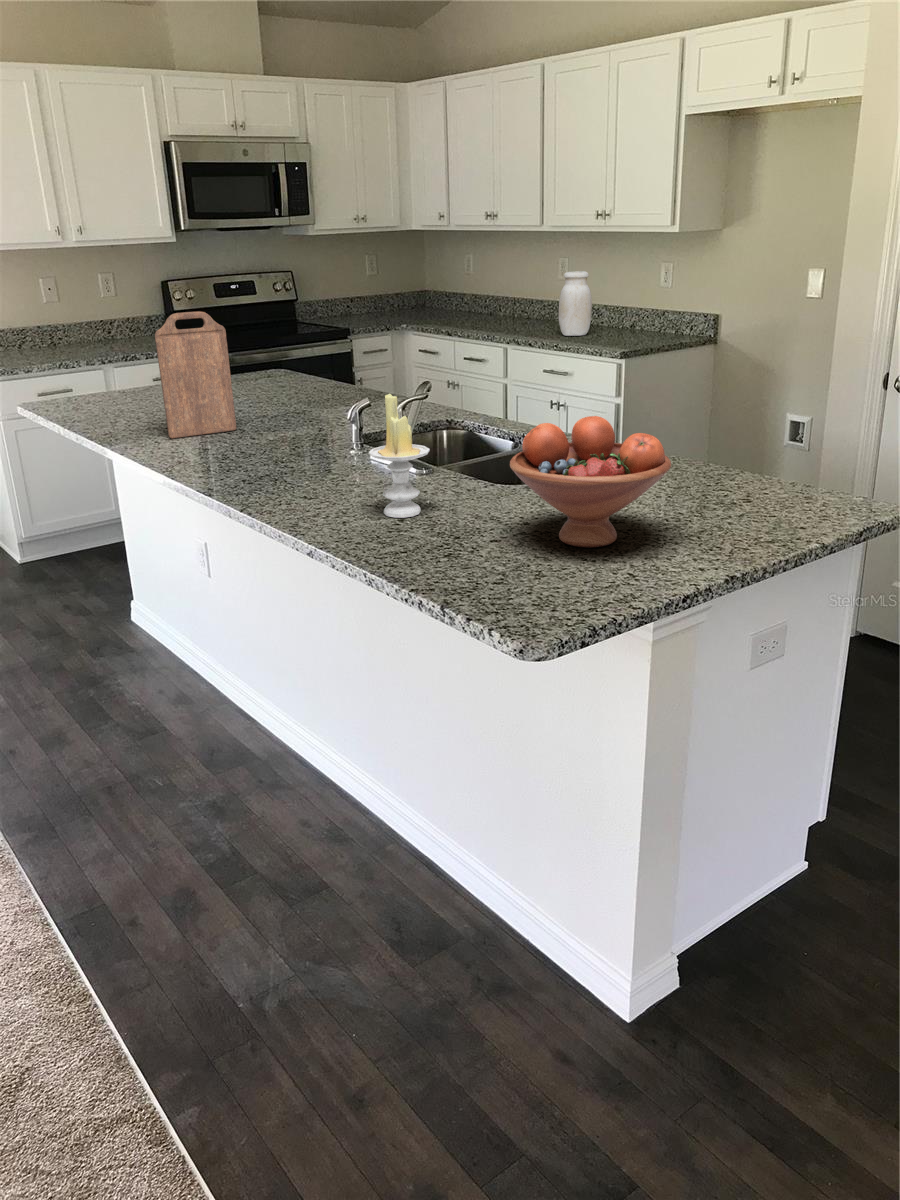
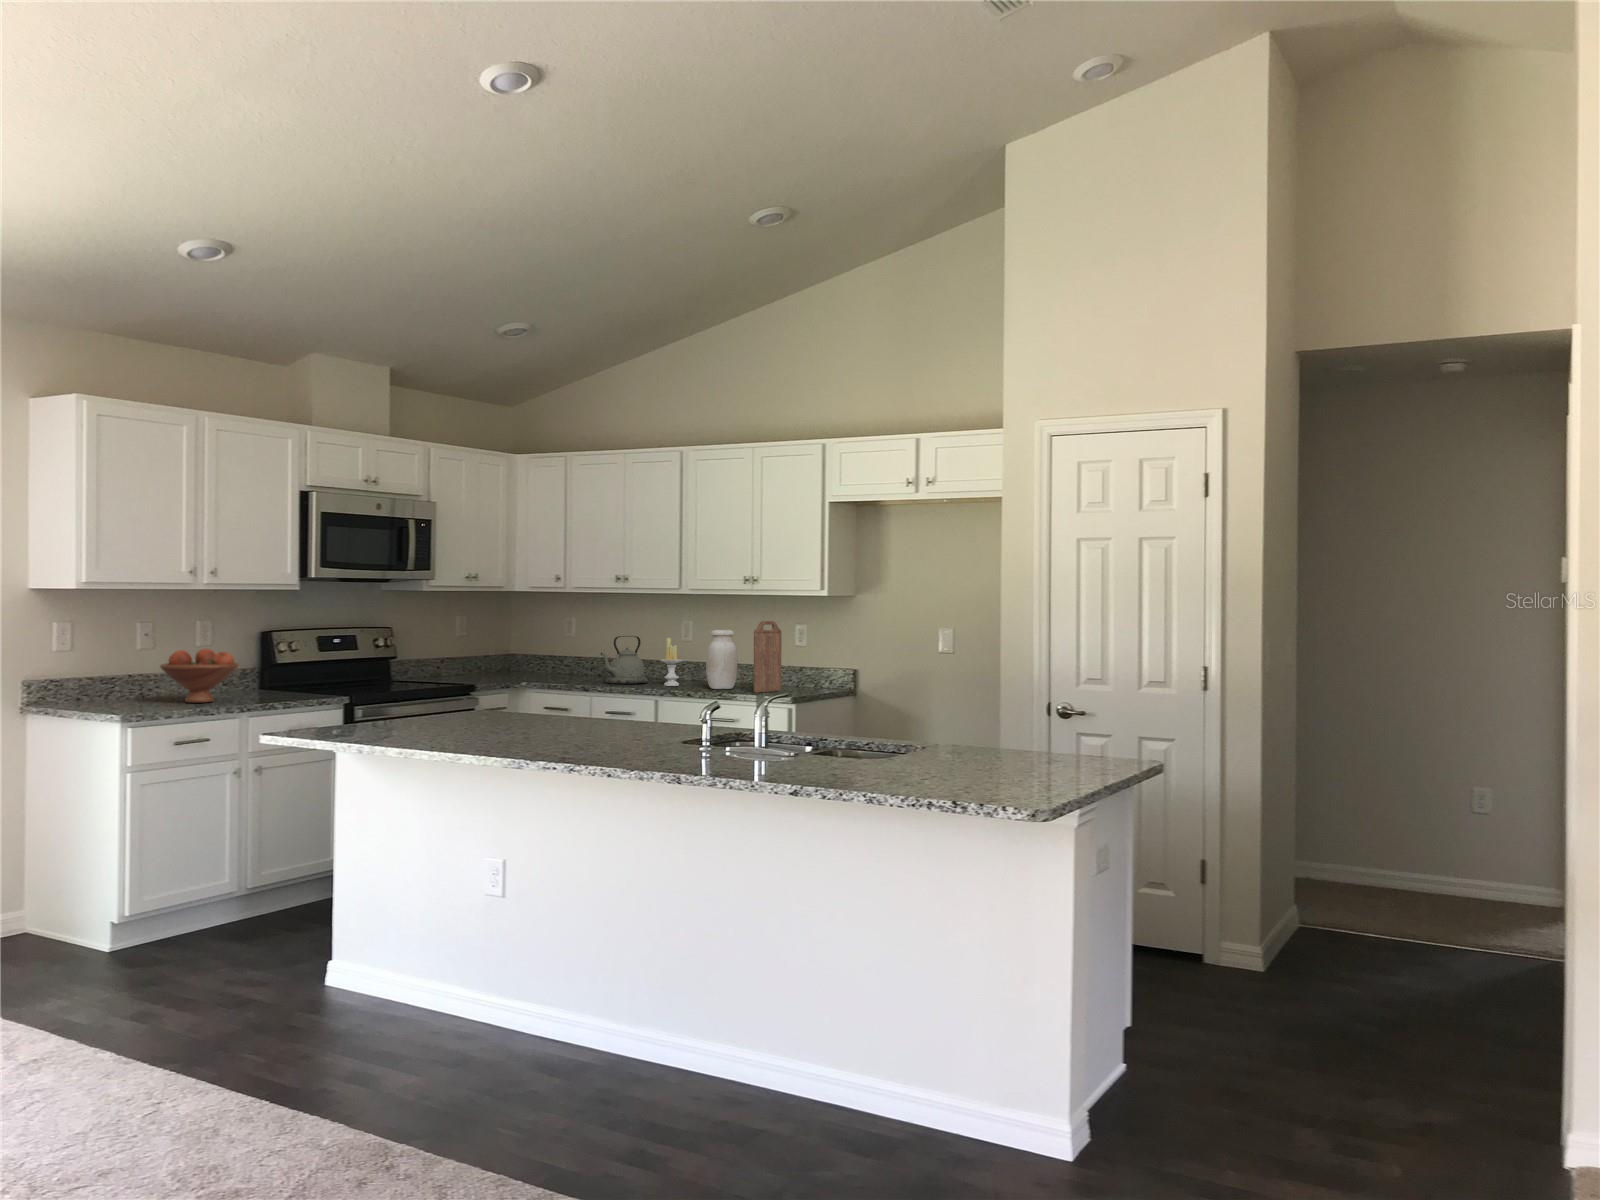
kettle: none [468,276,518,327] -> present [601,636,648,684]
cutting board: present [155,311,236,438] -> present [754,621,782,693]
candle: present [369,394,430,518] -> present [660,638,683,686]
fruit bowl: present [510,416,671,548] -> present [160,649,239,703]

